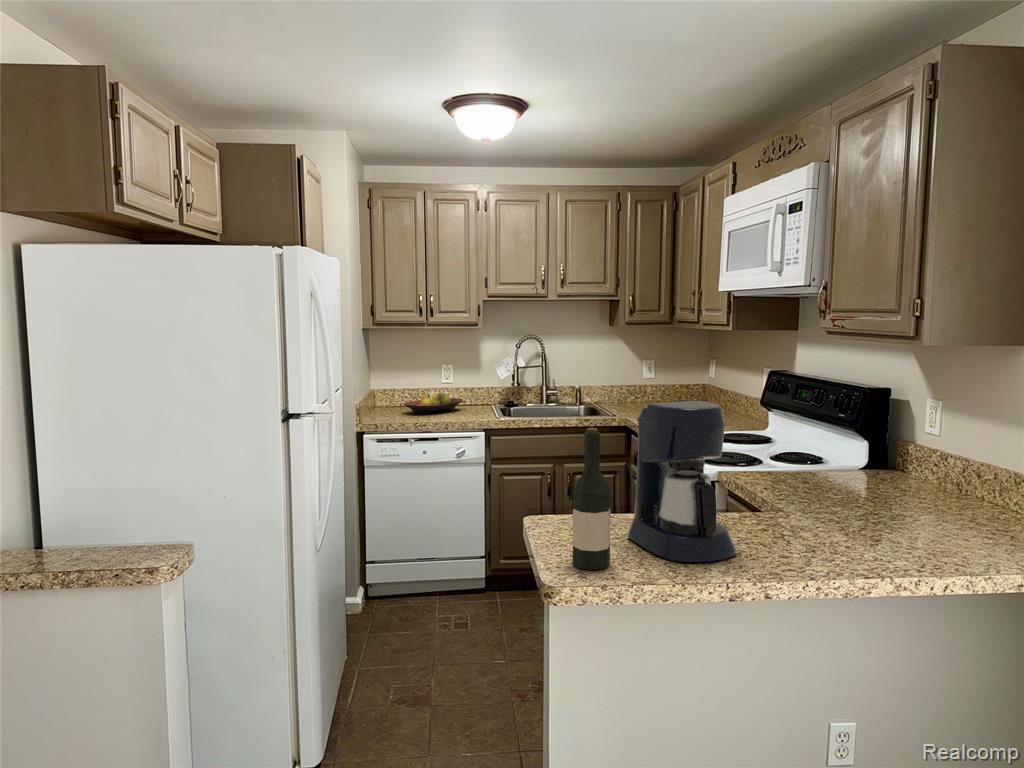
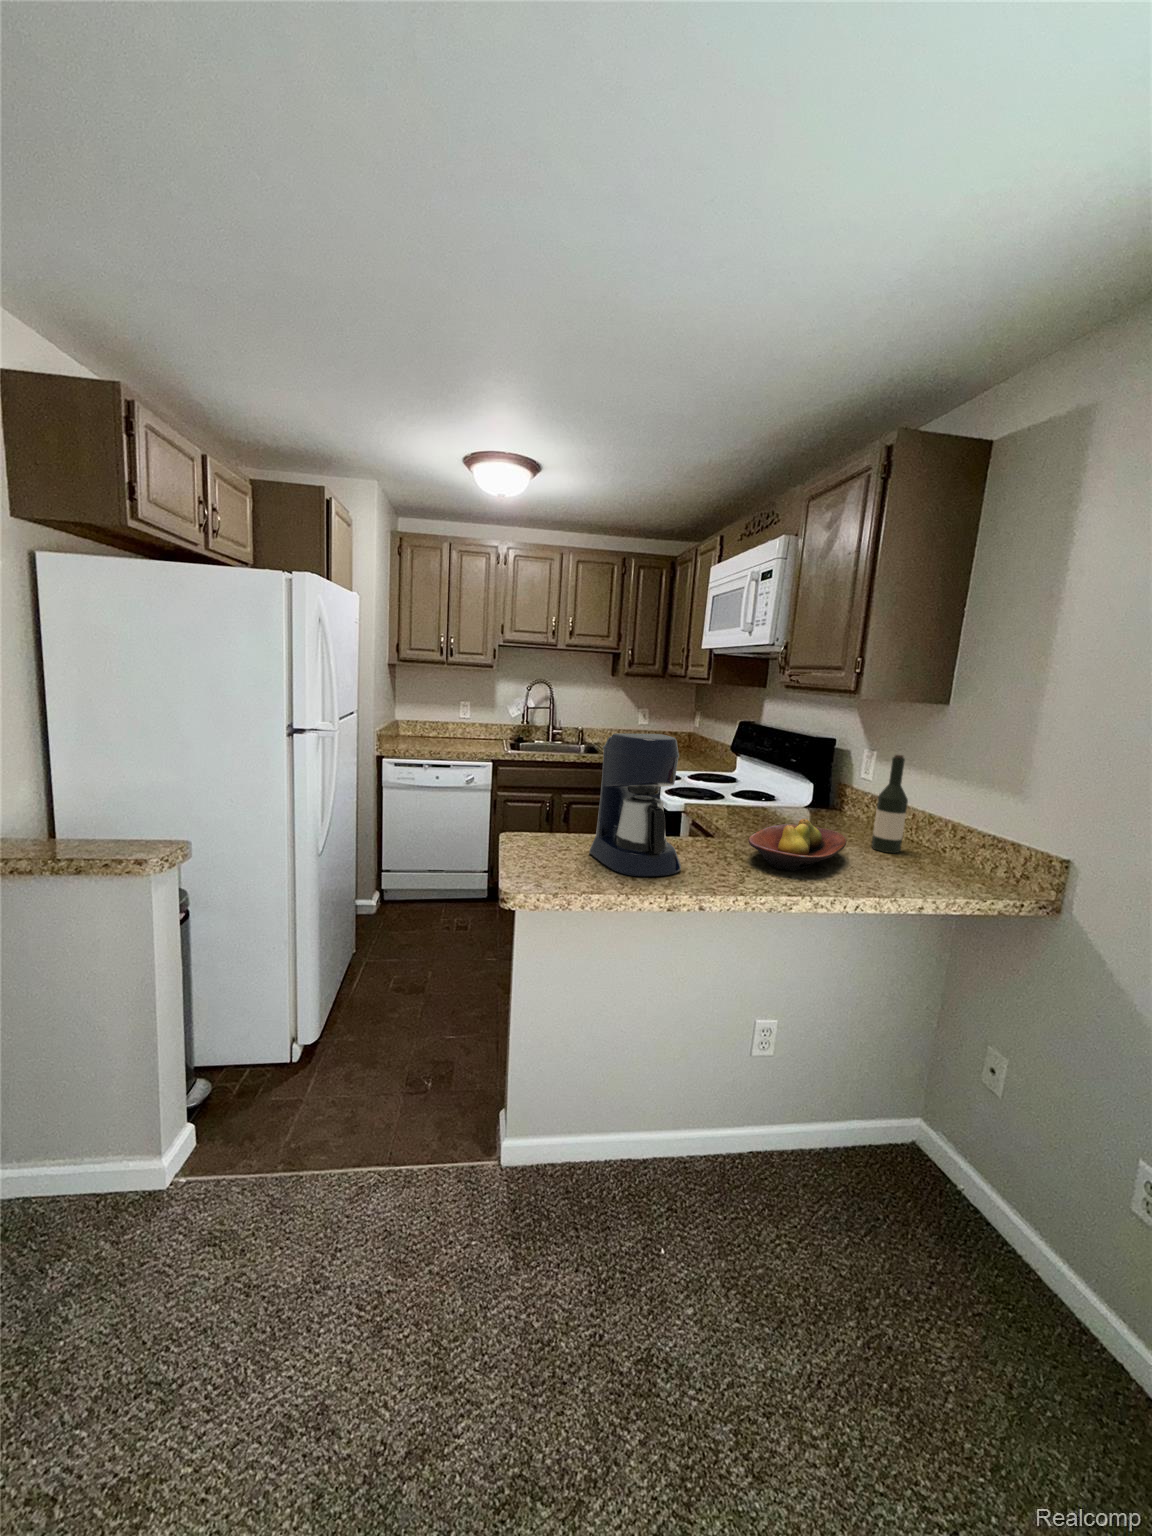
fruit bowl: present [404,393,463,415] -> present [748,819,847,871]
wine bottle: present [573,428,611,570] -> present [872,755,908,853]

